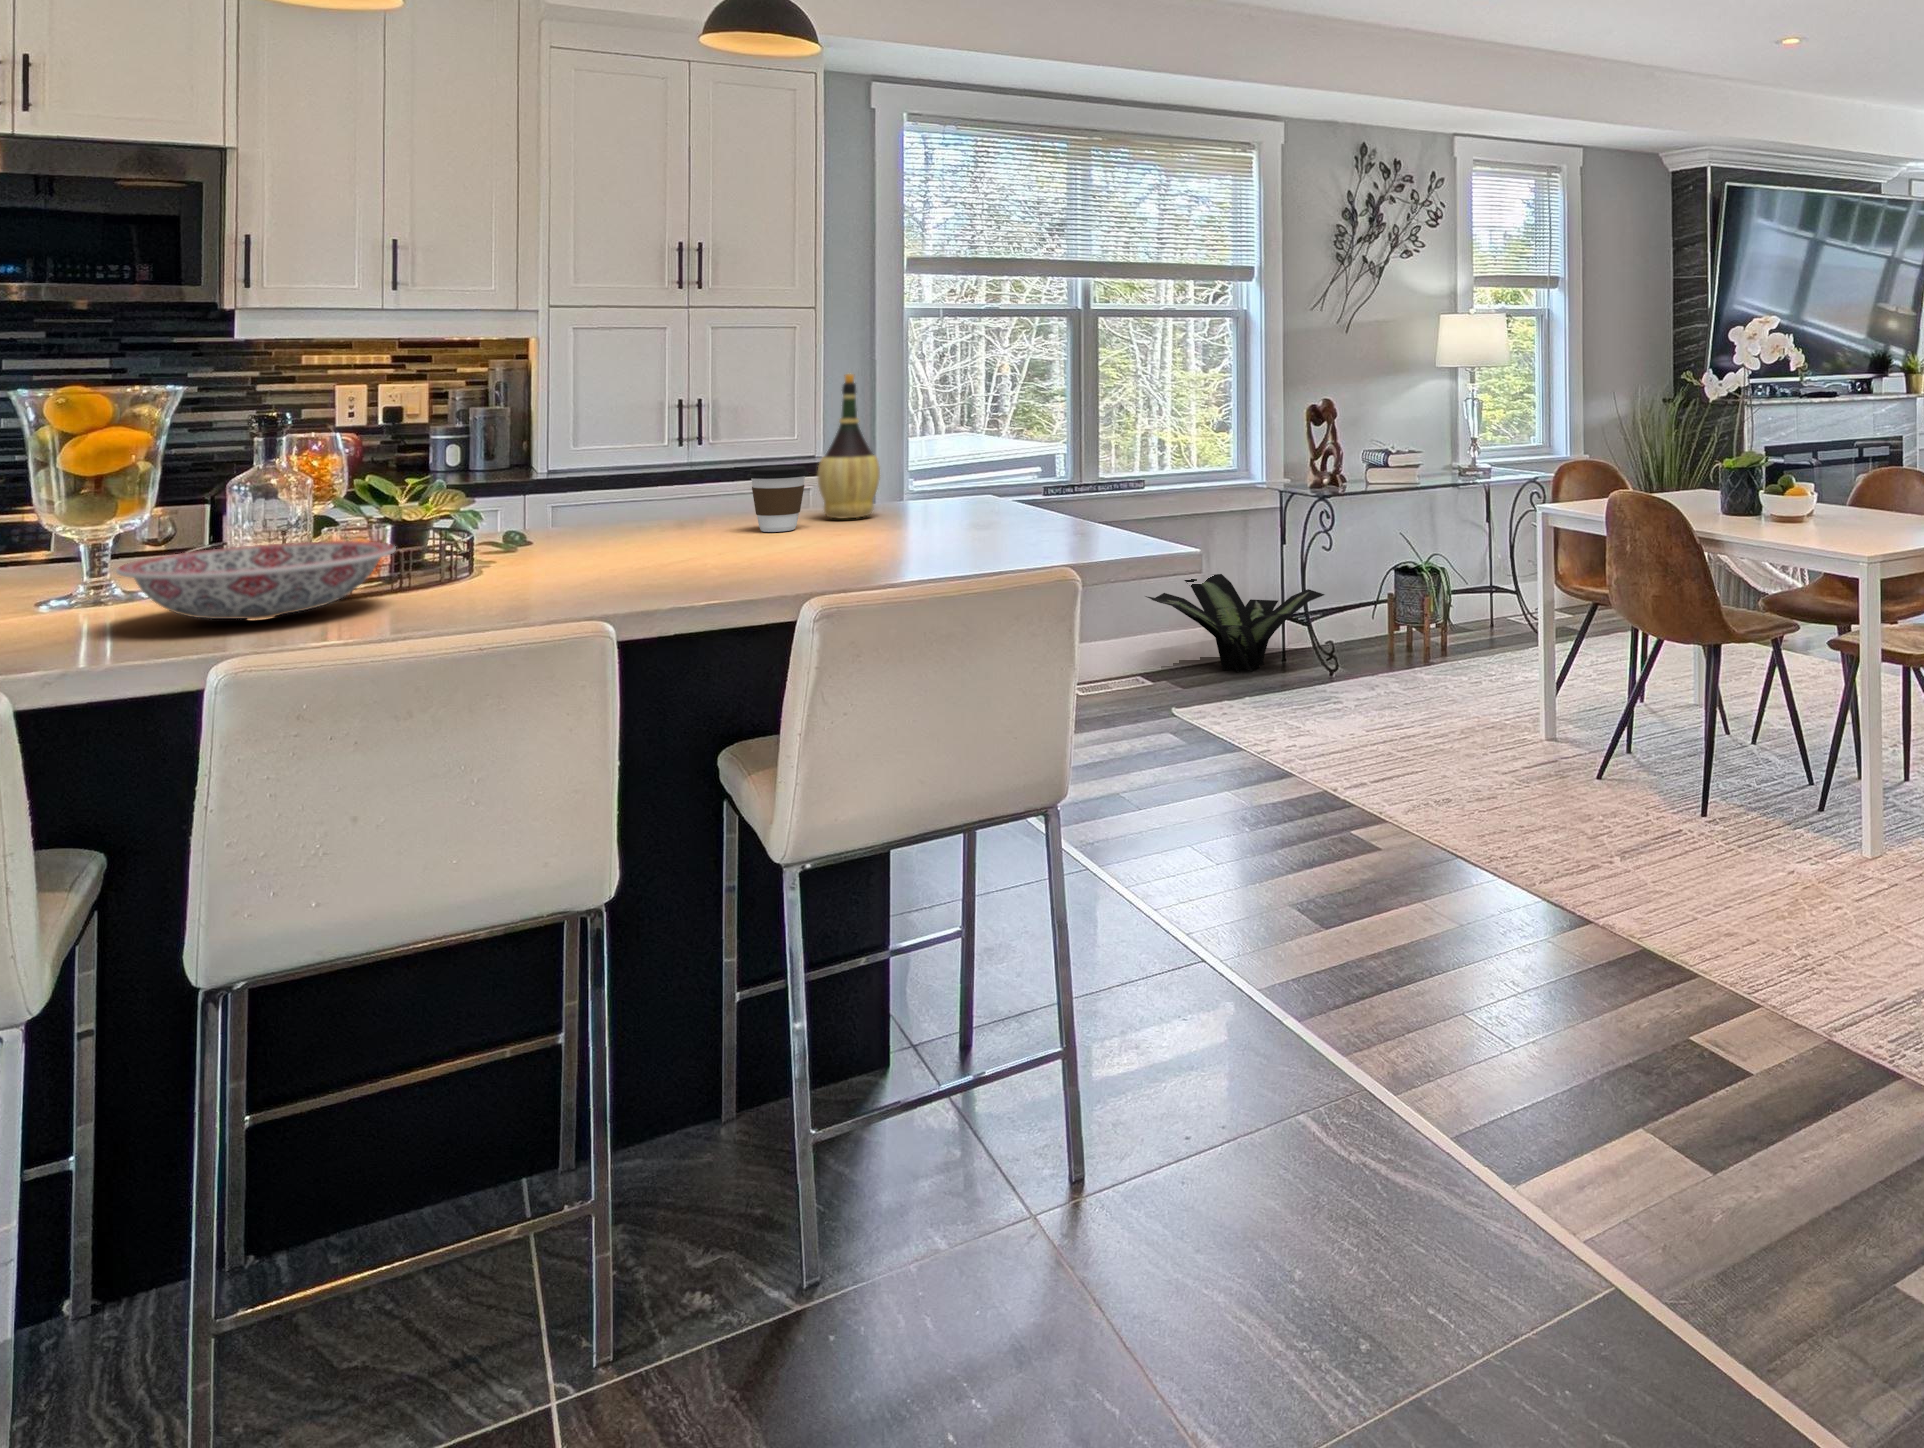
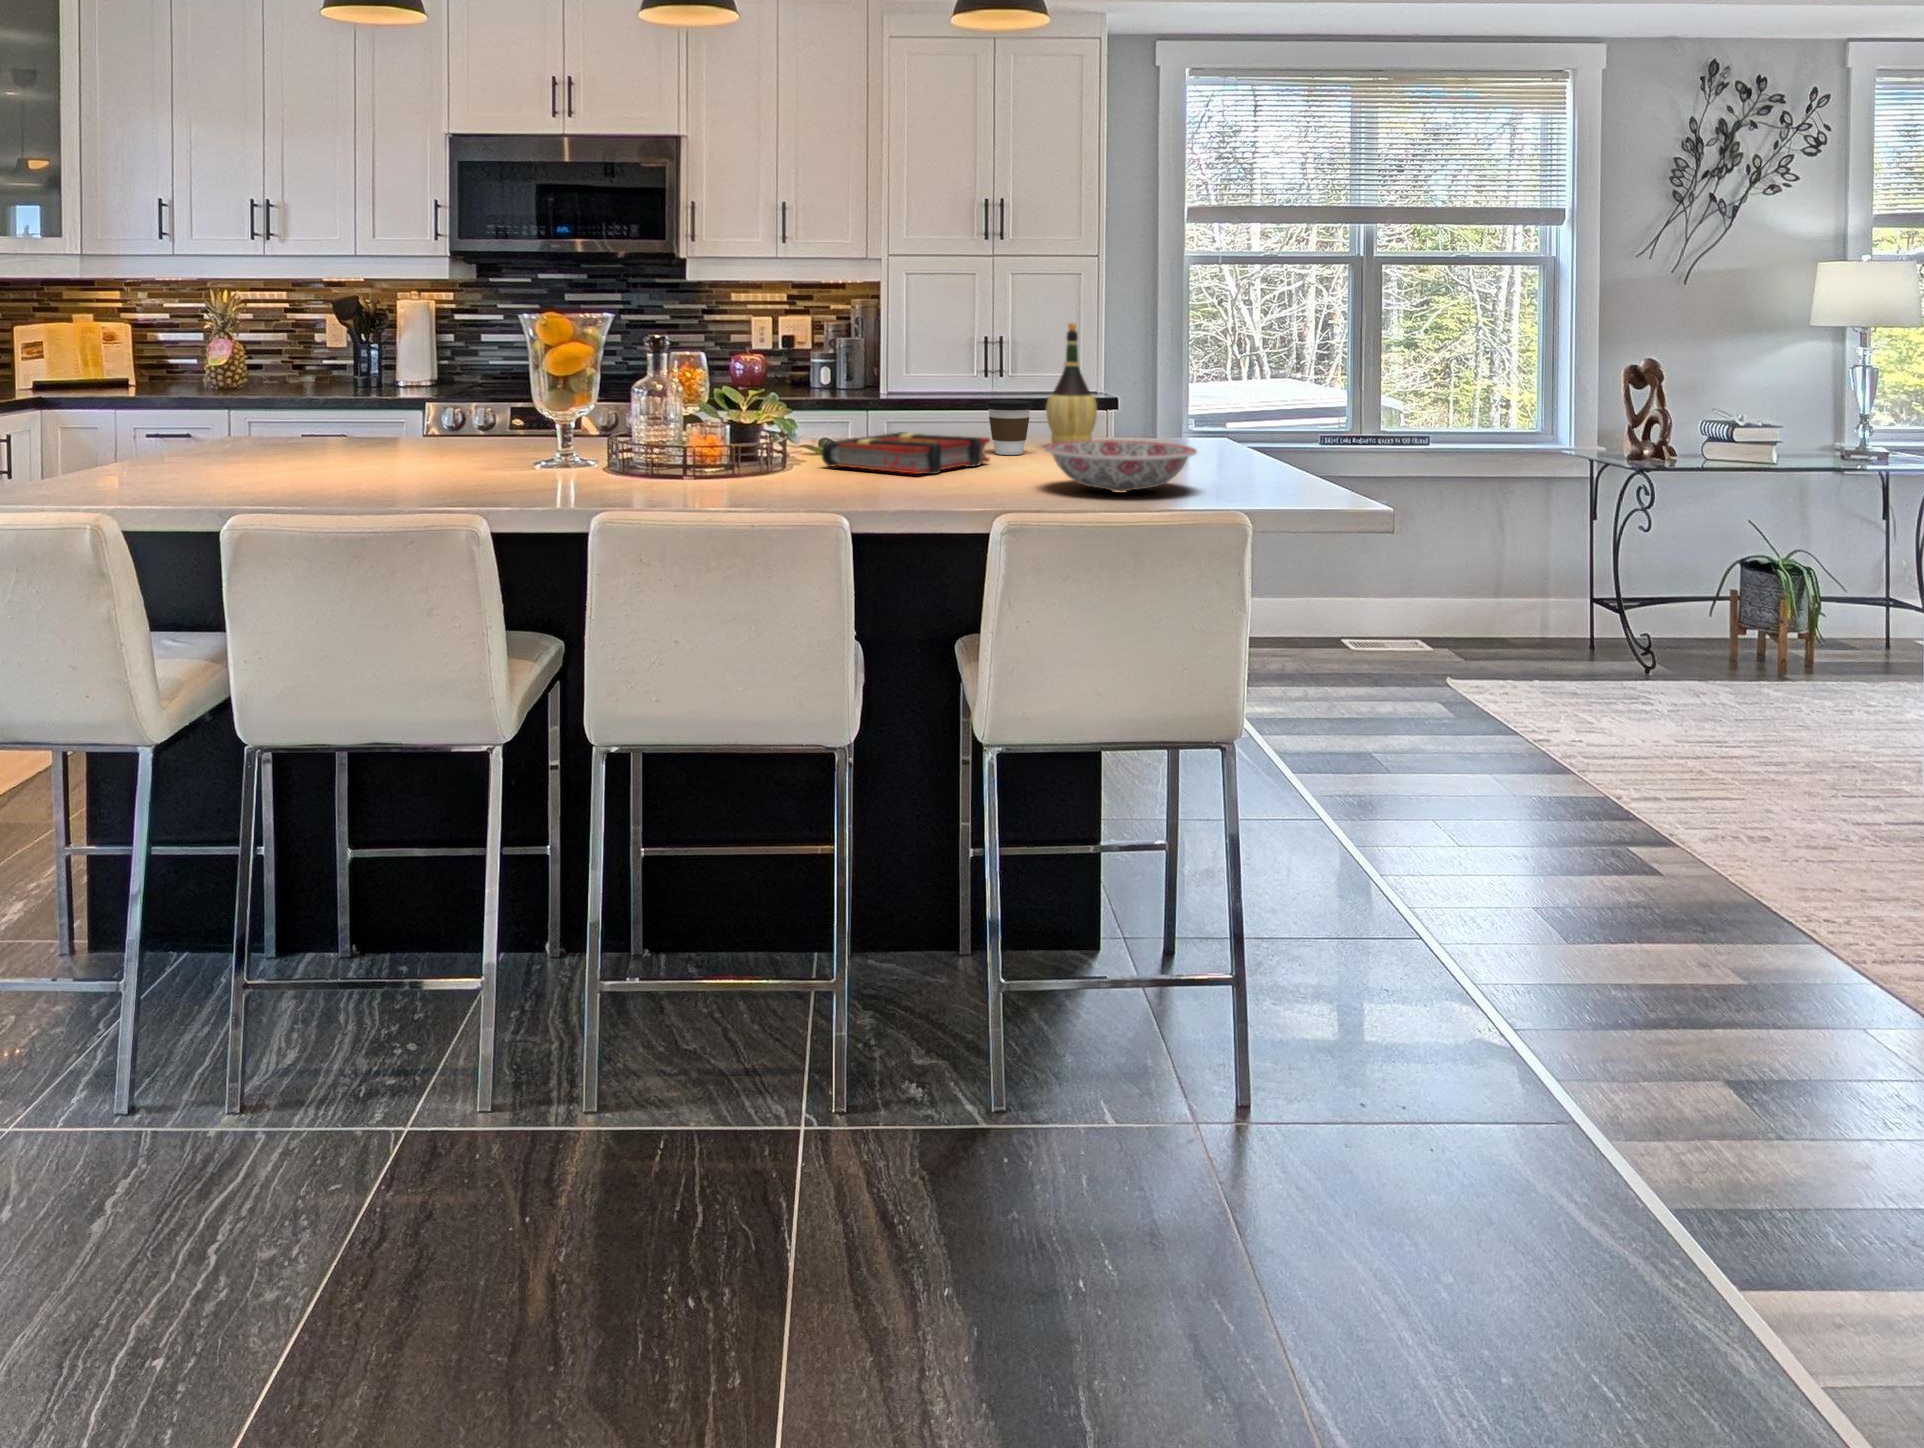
book: none [533,513,766,568] -> present [822,432,990,474]
ceramic bowl: present [116,541,396,619] -> present [1044,440,1197,491]
potted plant: present [1146,574,1324,672] -> none [1425,544,1641,654]

